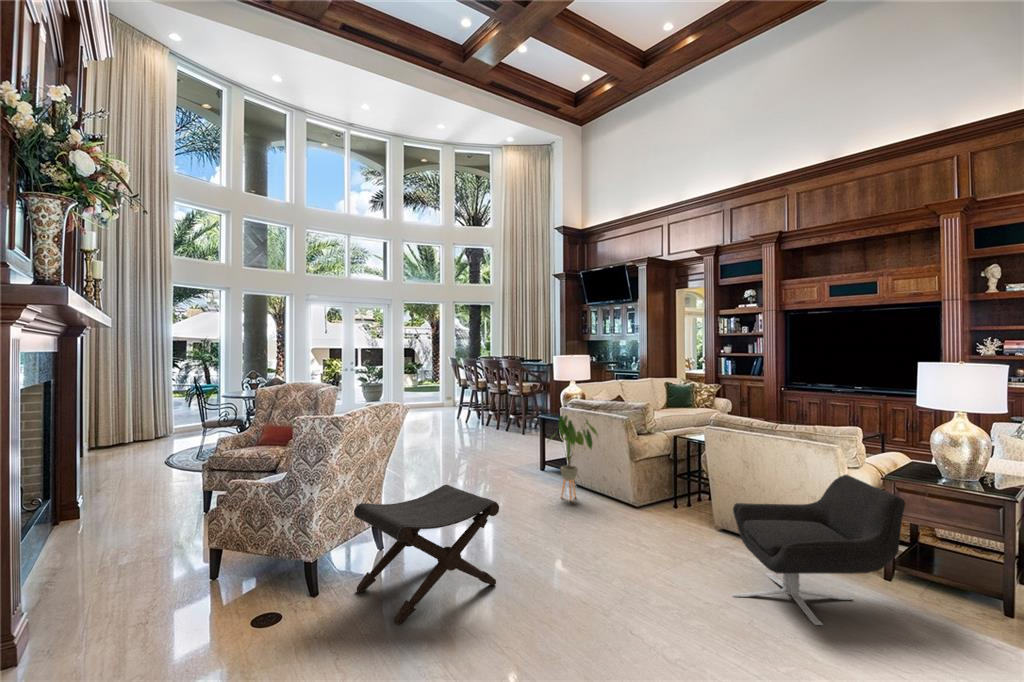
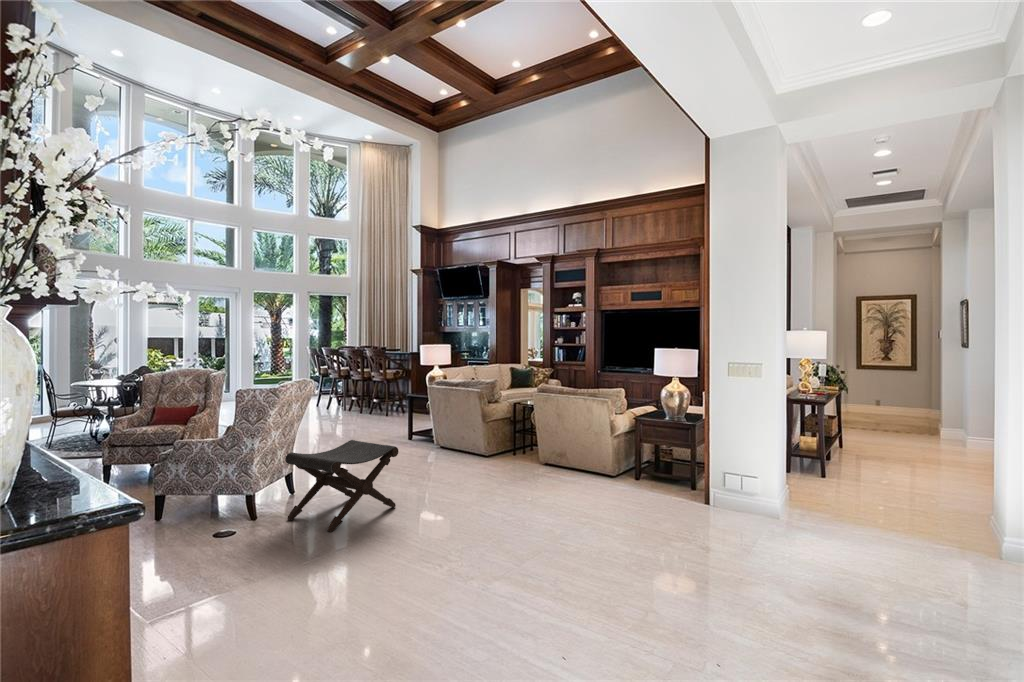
house plant: present [548,416,598,501] -> none [419,390,461,459]
lounge chair: present [731,475,905,625] -> none [555,418,652,507]

